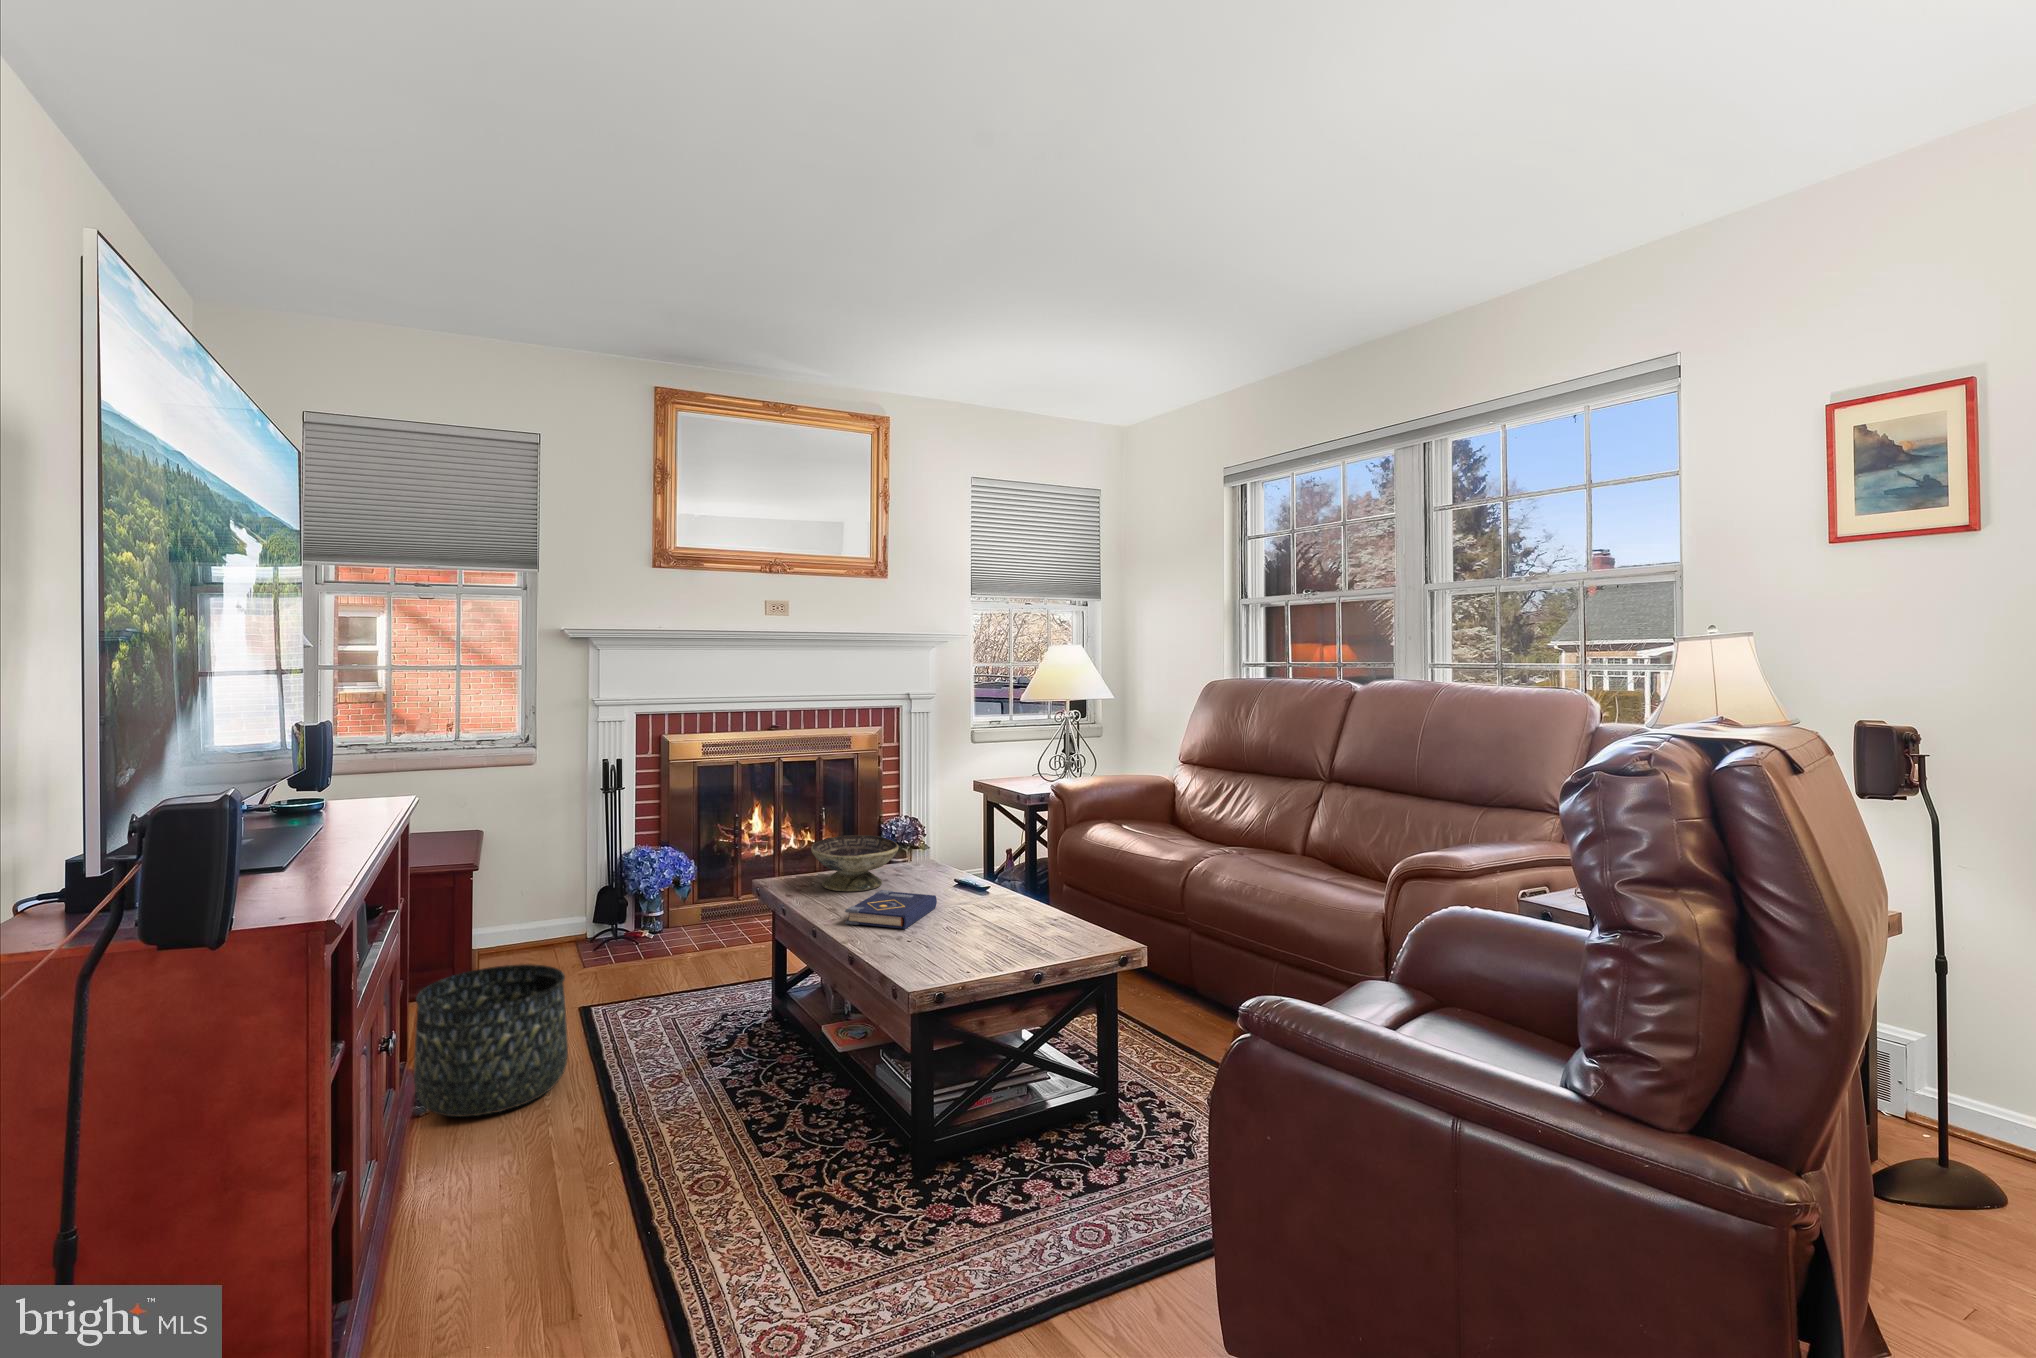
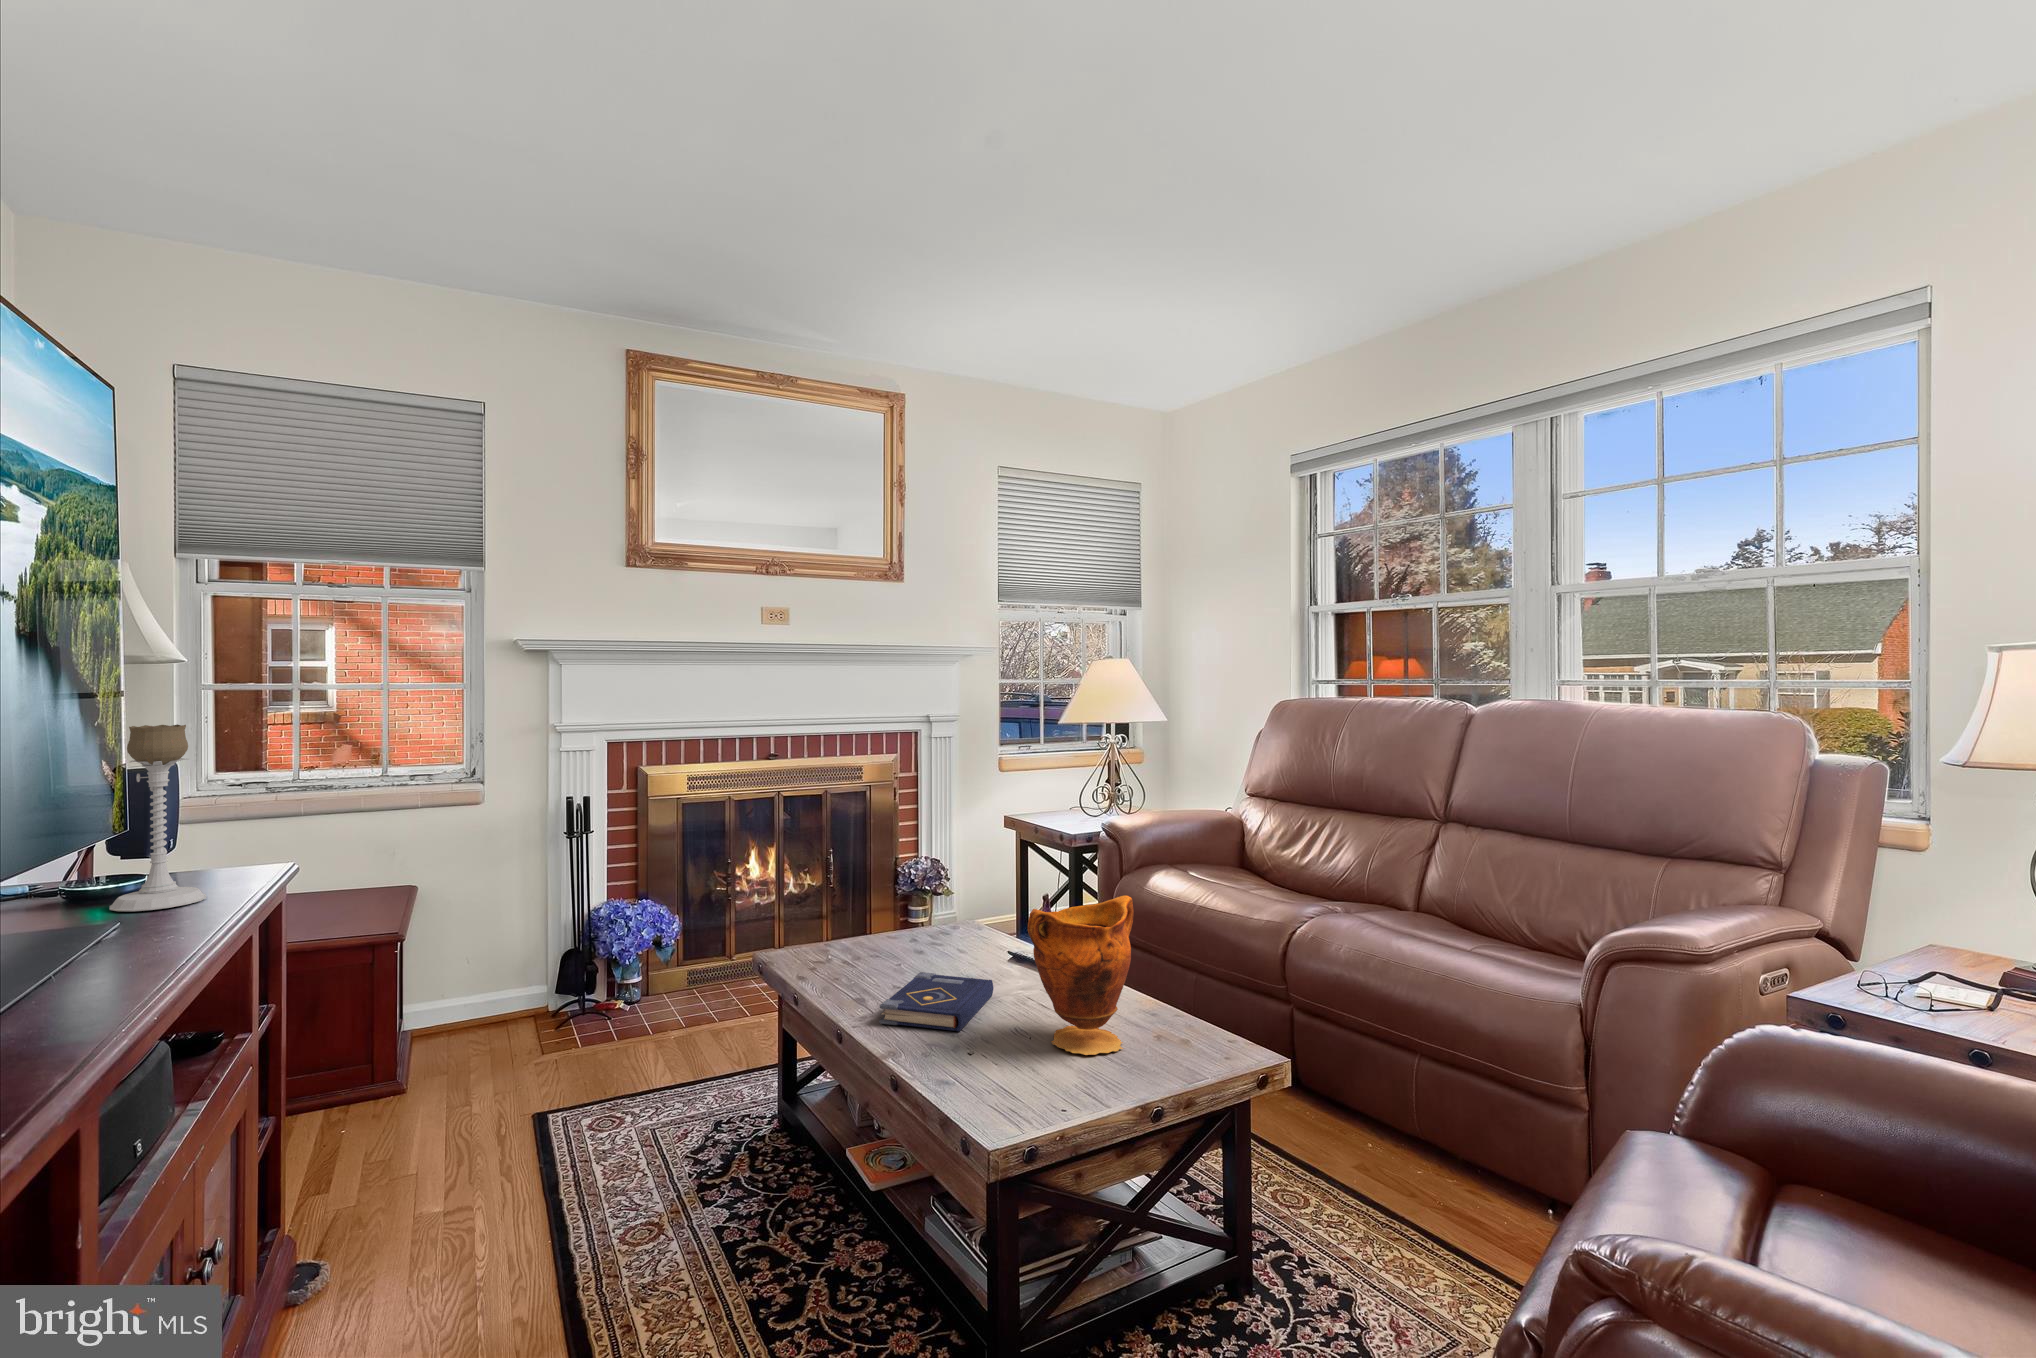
candle holder: none [285,691,350,823] -> present [110,724,206,911]
vase: none [953,827,1039,943] -> present [1028,896,1134,1055]
decorative bowl: present [811,835,899,891] -> none [828,896,937,971]
basket: present [414,964,568,1117] -> none [305,1076,514,1298]

